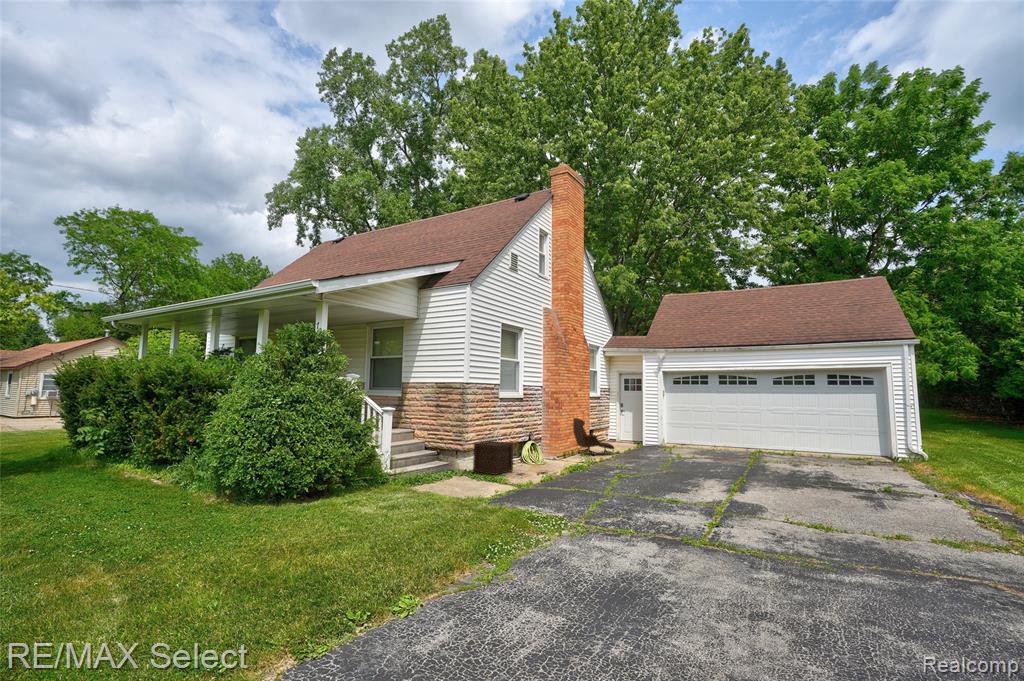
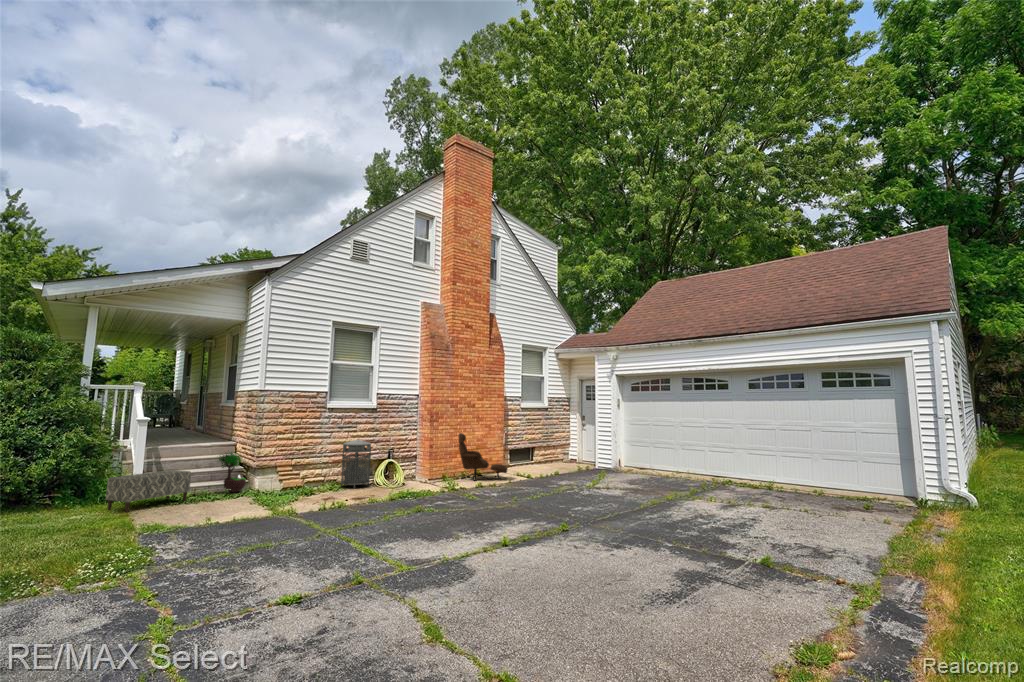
trash can: none [509,425,532,465] -> present [341,440,371,488]
potted tree: none [428,433,450,472] -> present [219,452,246,492]
wooden crate: present [473,441,513,475] -> none [266,458,313,499]
bench: none [392,454,431,489] -> present [106,470,191,512]

